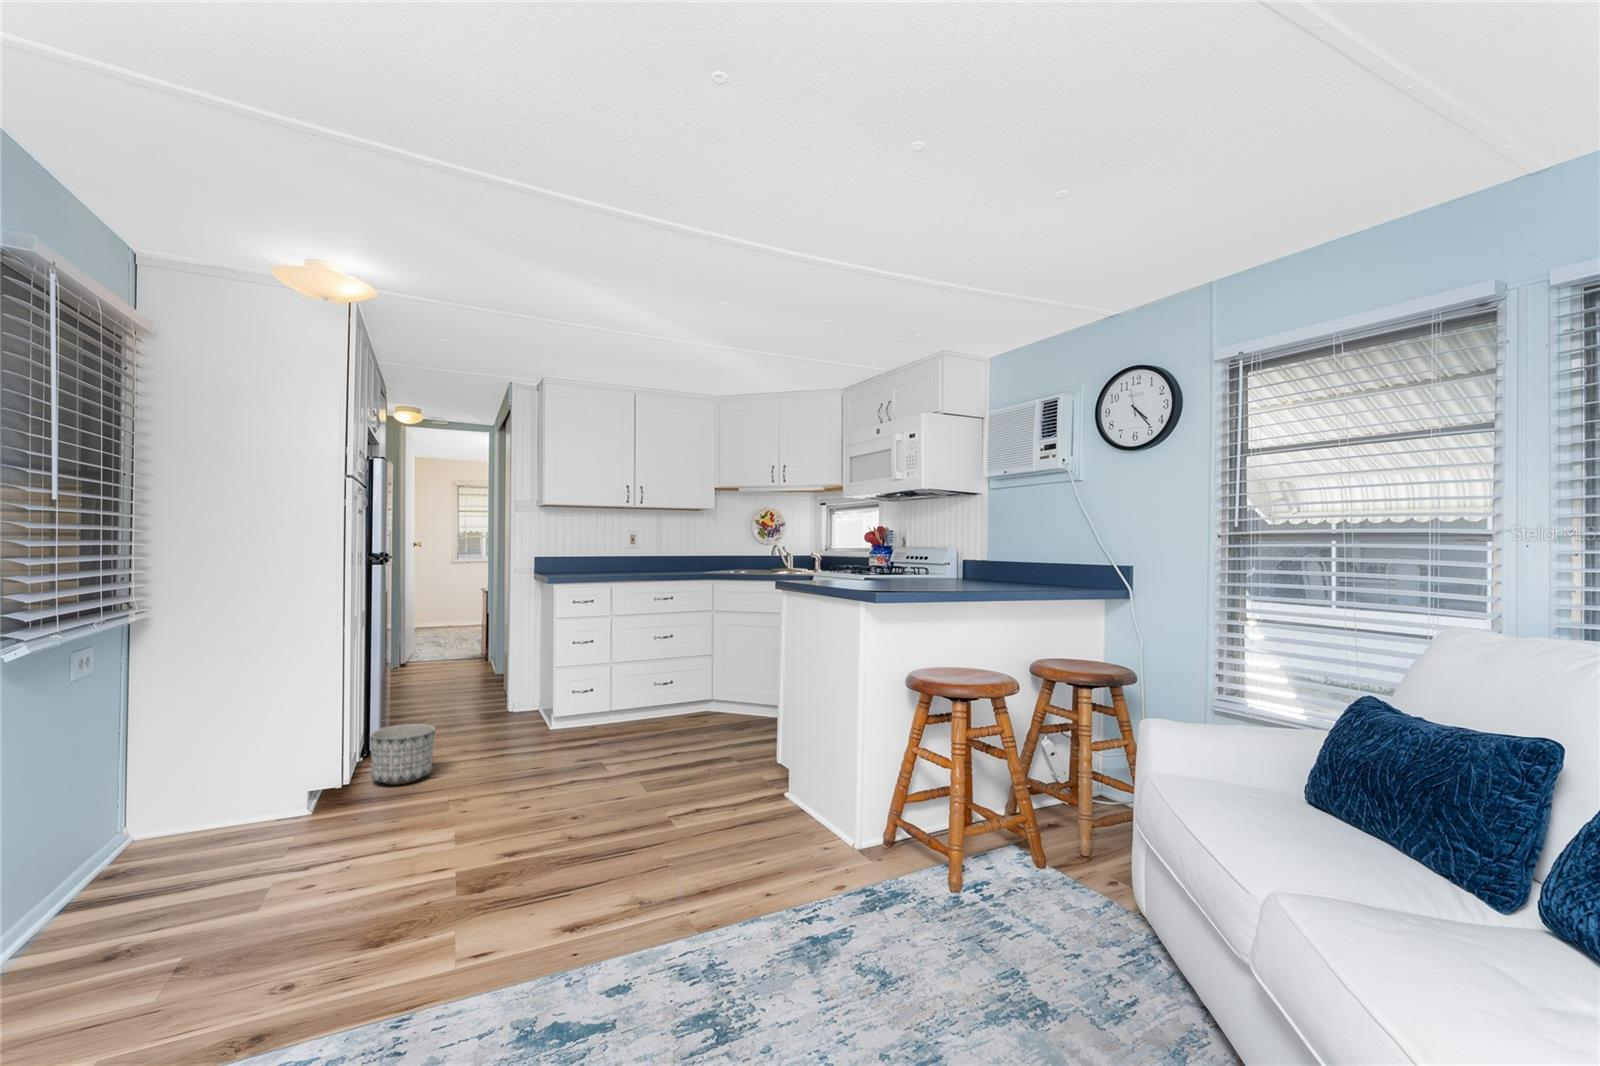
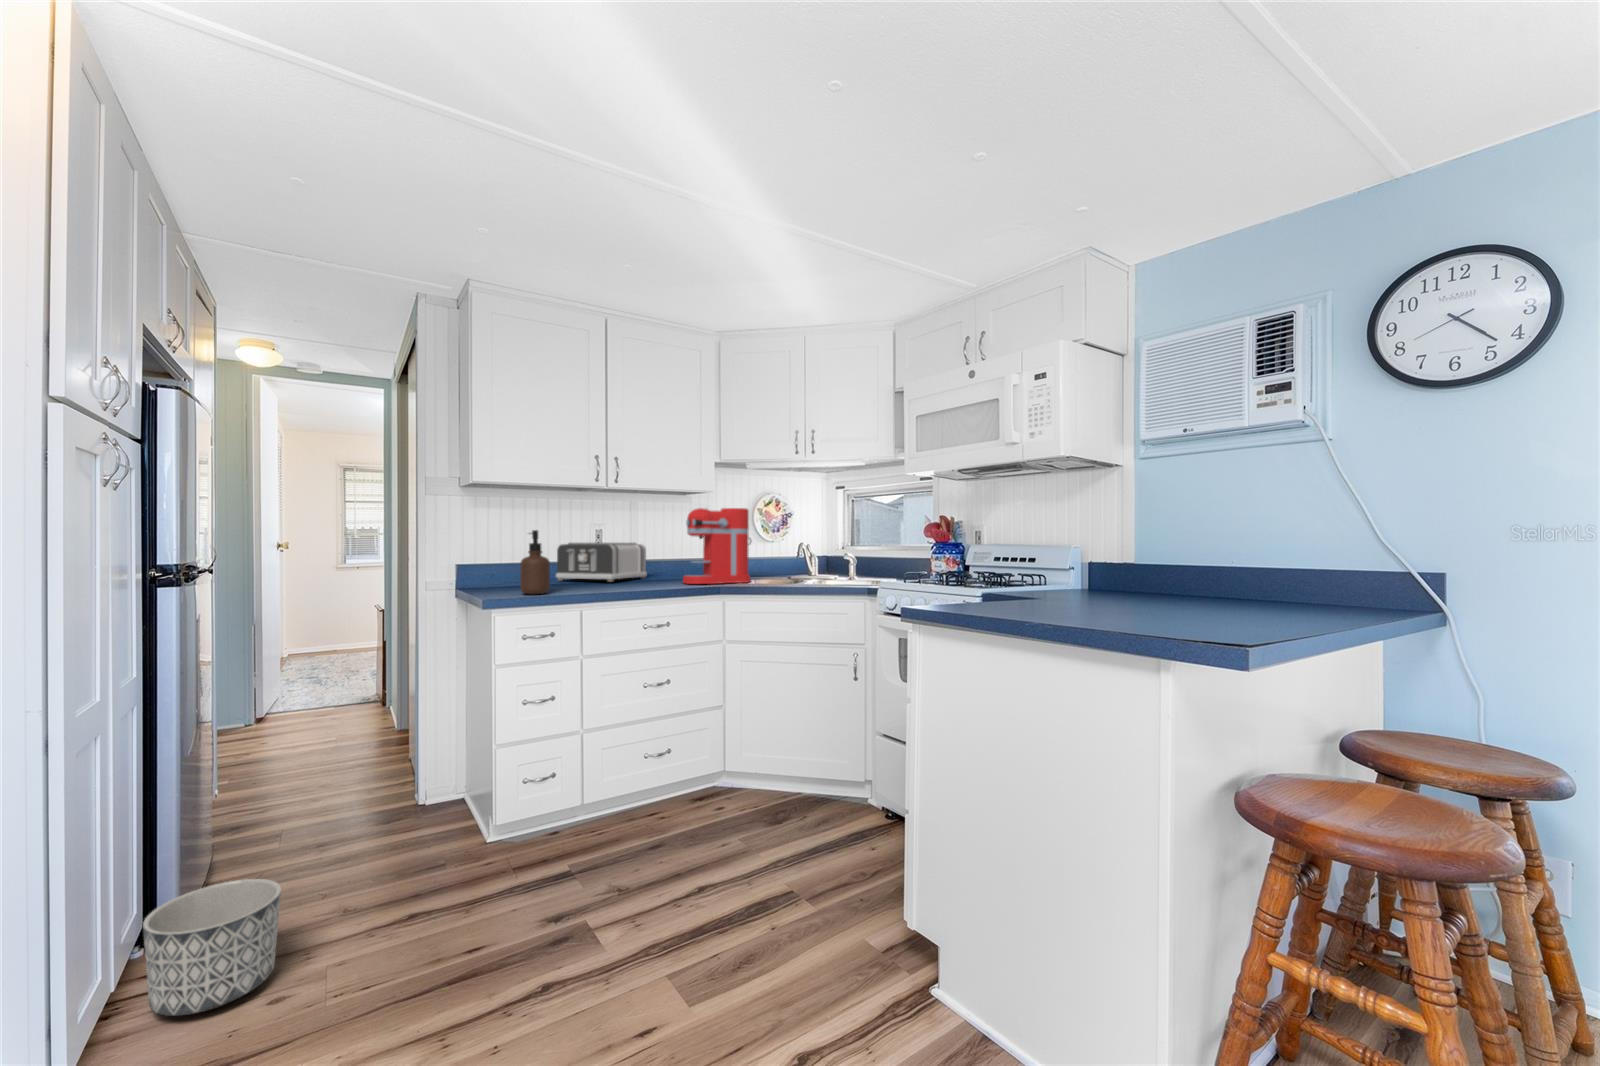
coffee maker: none [688,519,739,572] -> present [683,508,751,584]
soap dispenser: none [575,532,594,574] -> present [520,530,550,594]
toaster: none [602,542,667,569] -> present [556,543,647,582]

